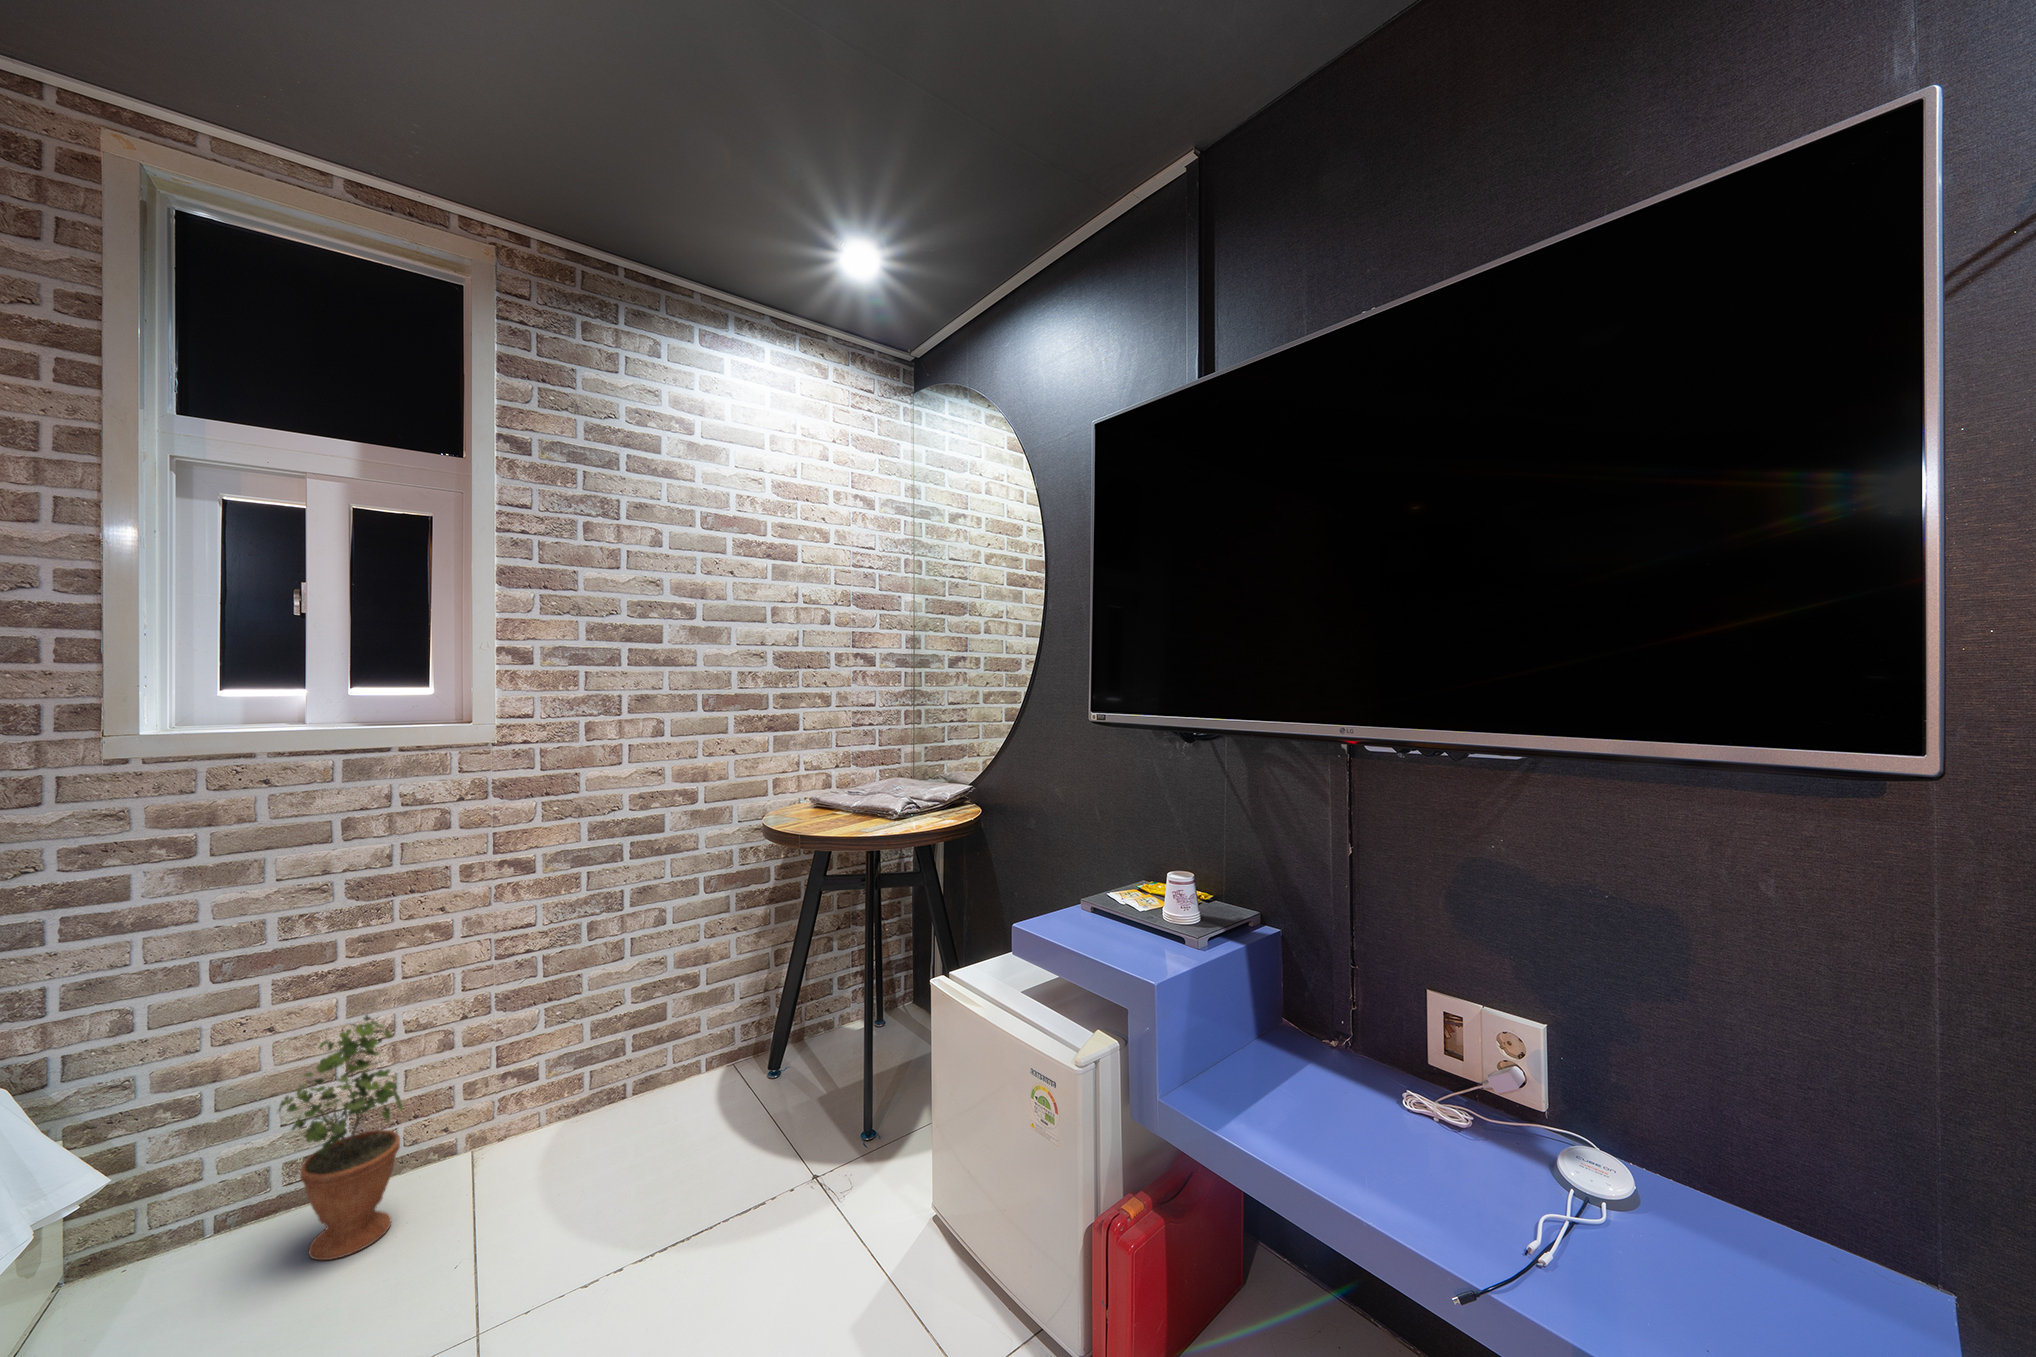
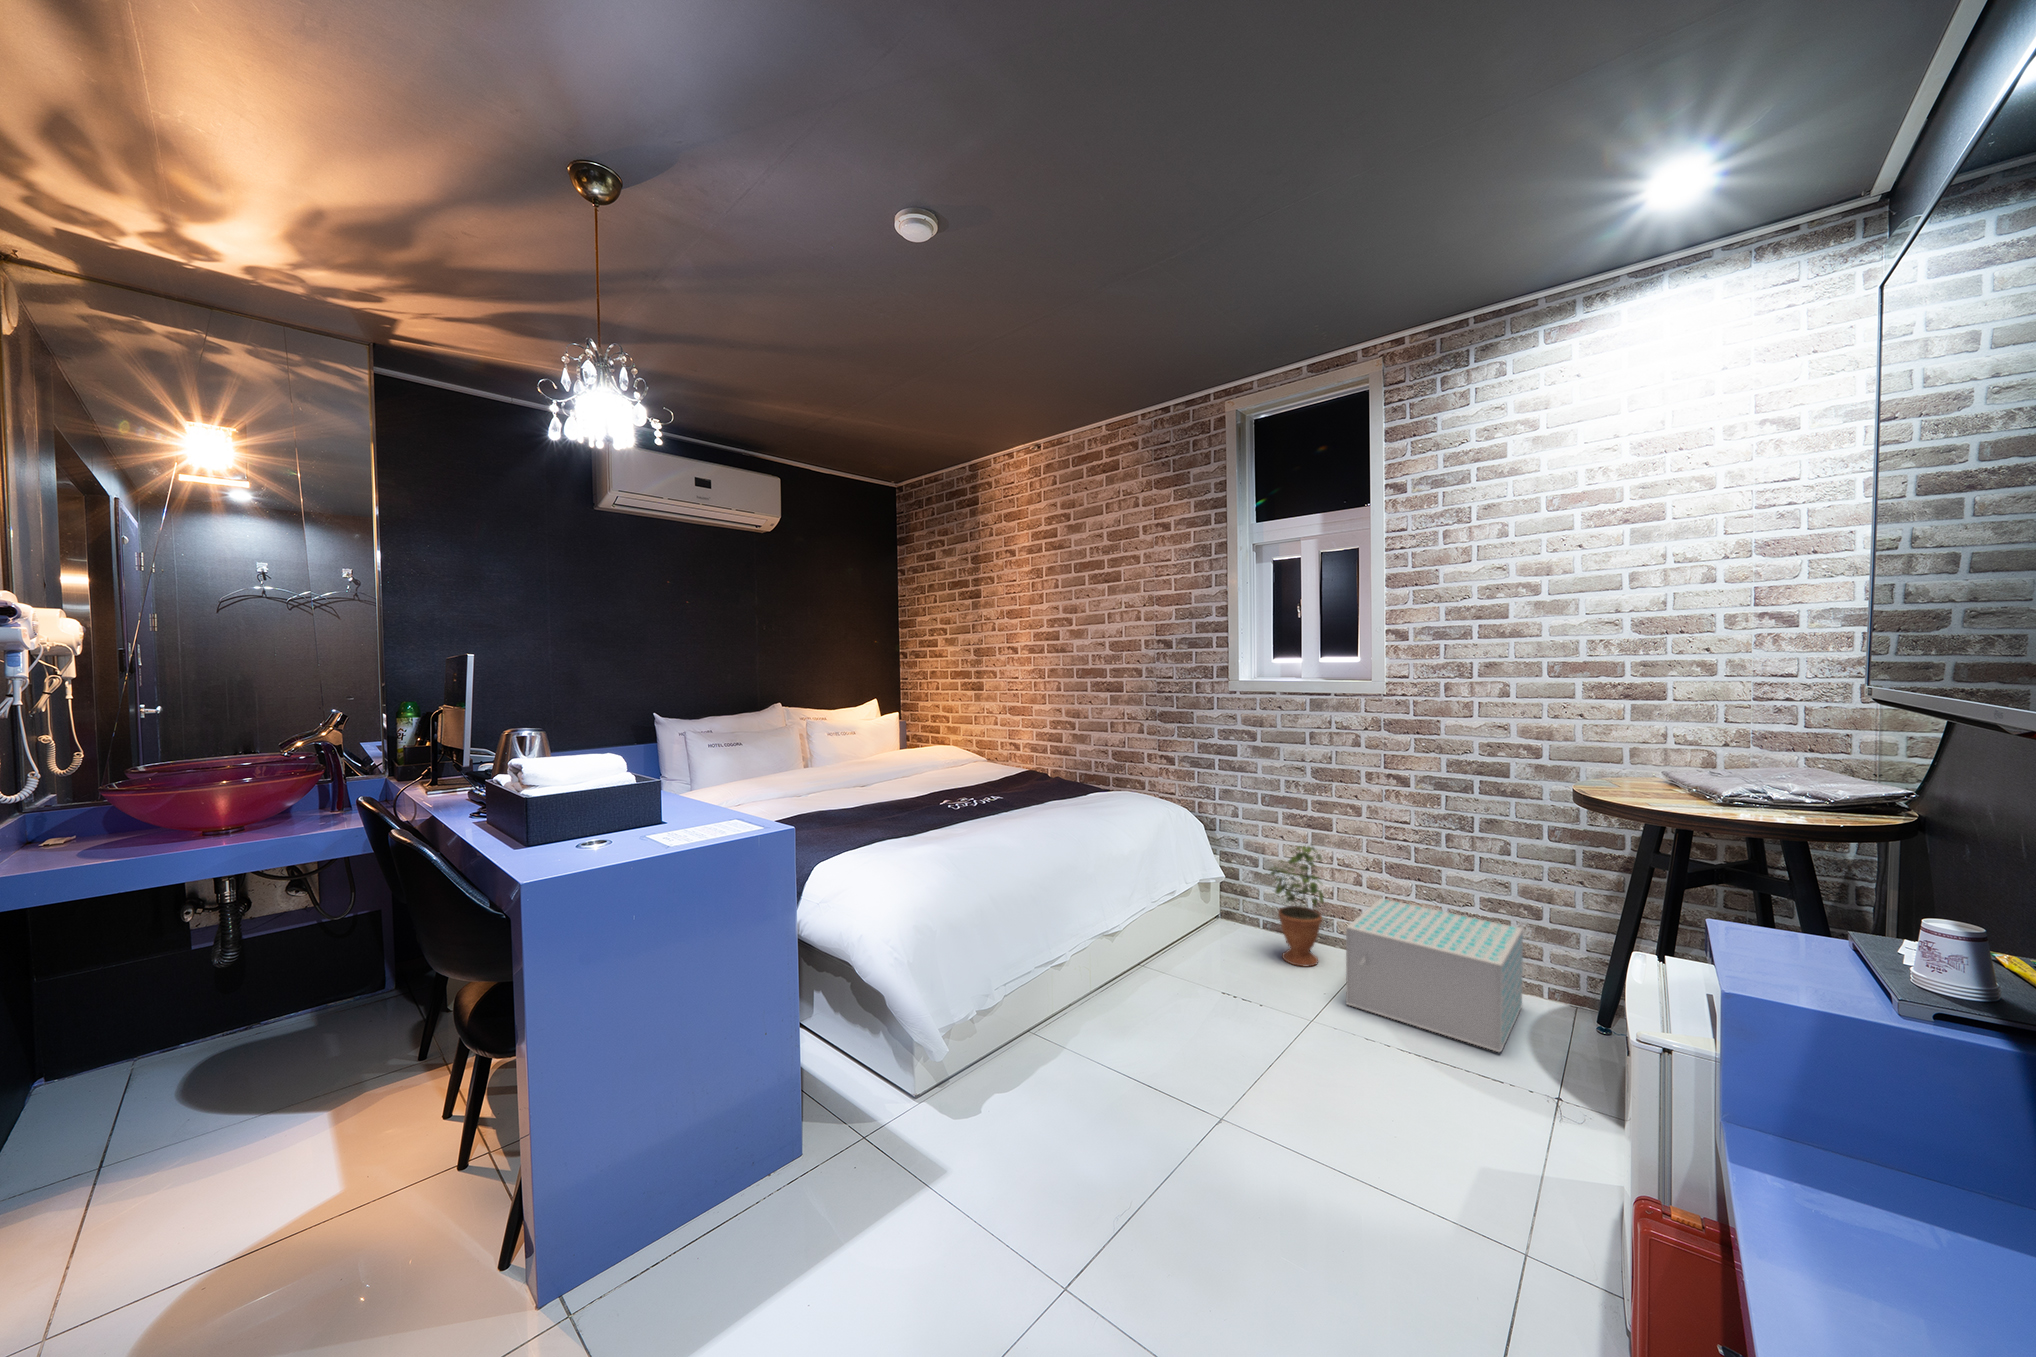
storage box: none [493,1005,723,1250] -> present [1346,899,1523,1052]

